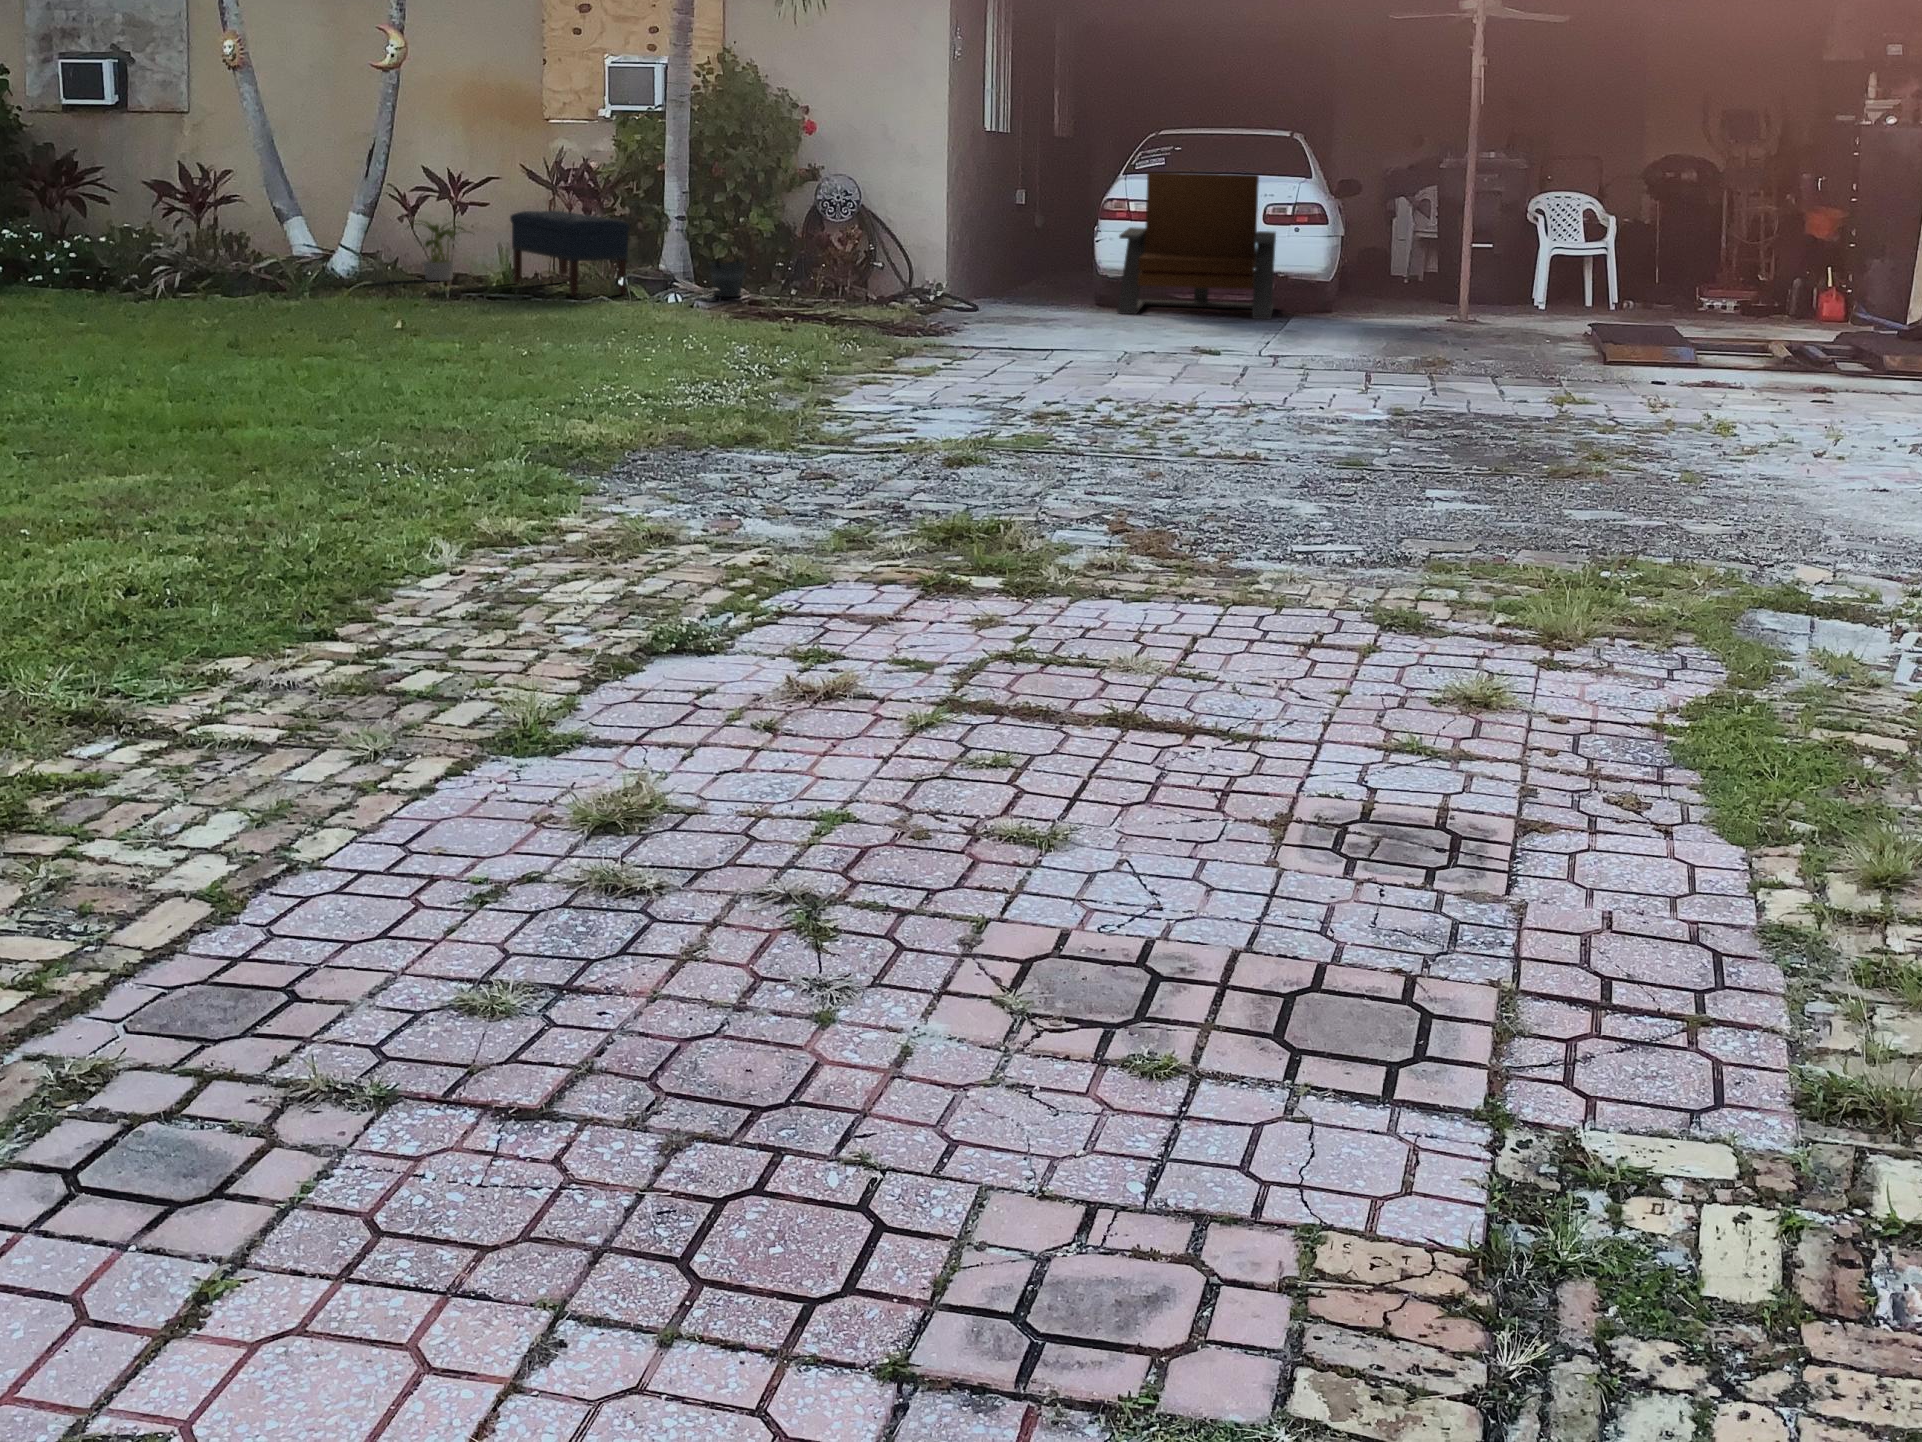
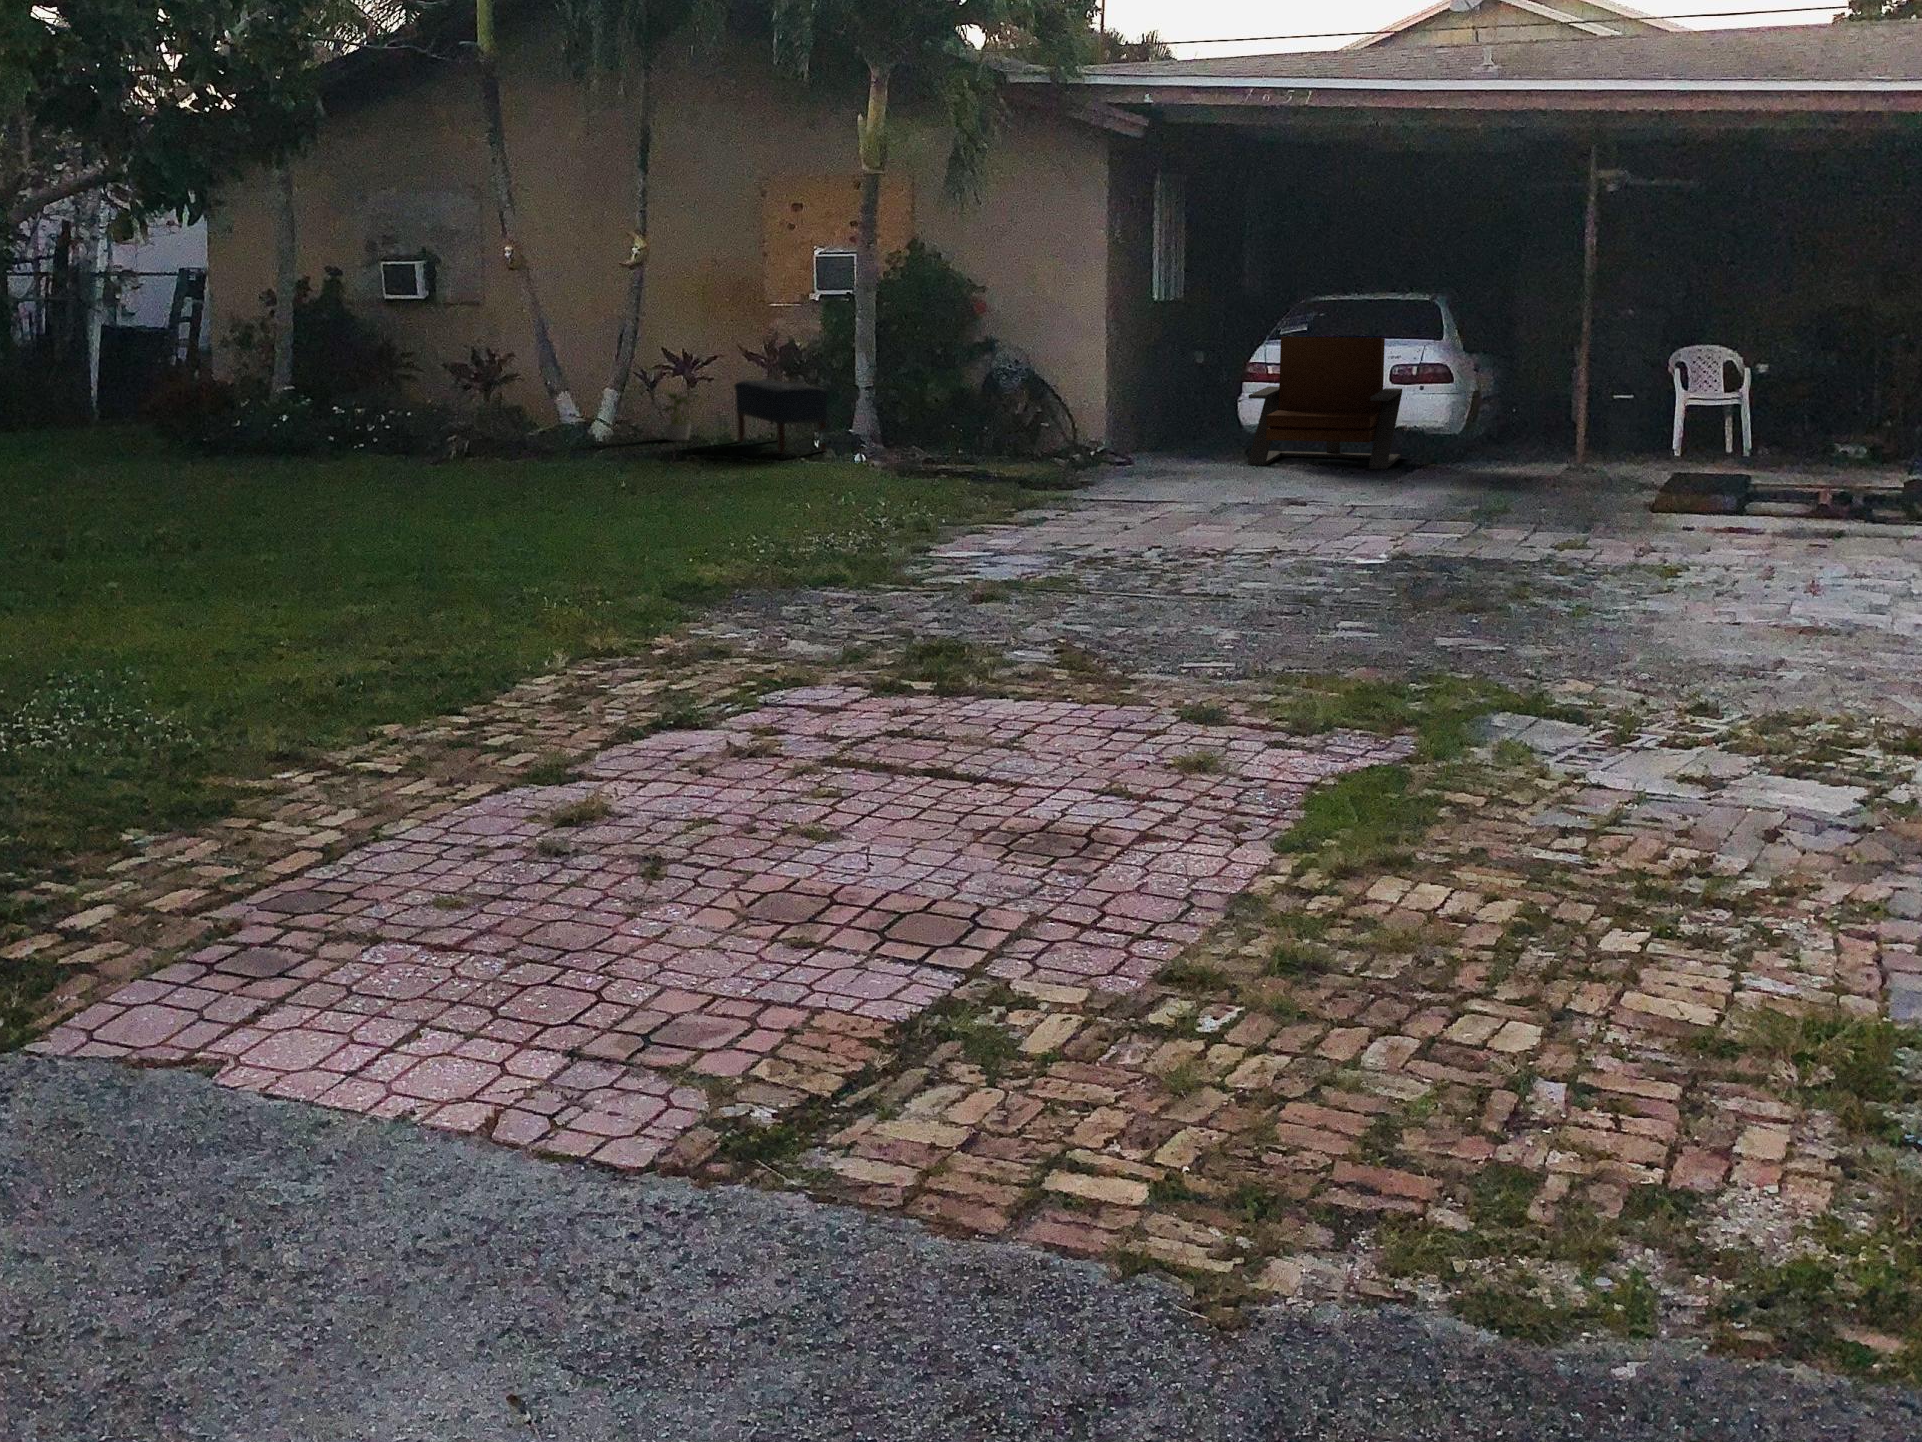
bucket: present [709,242,746,297] -> none [896,405,929,453]

